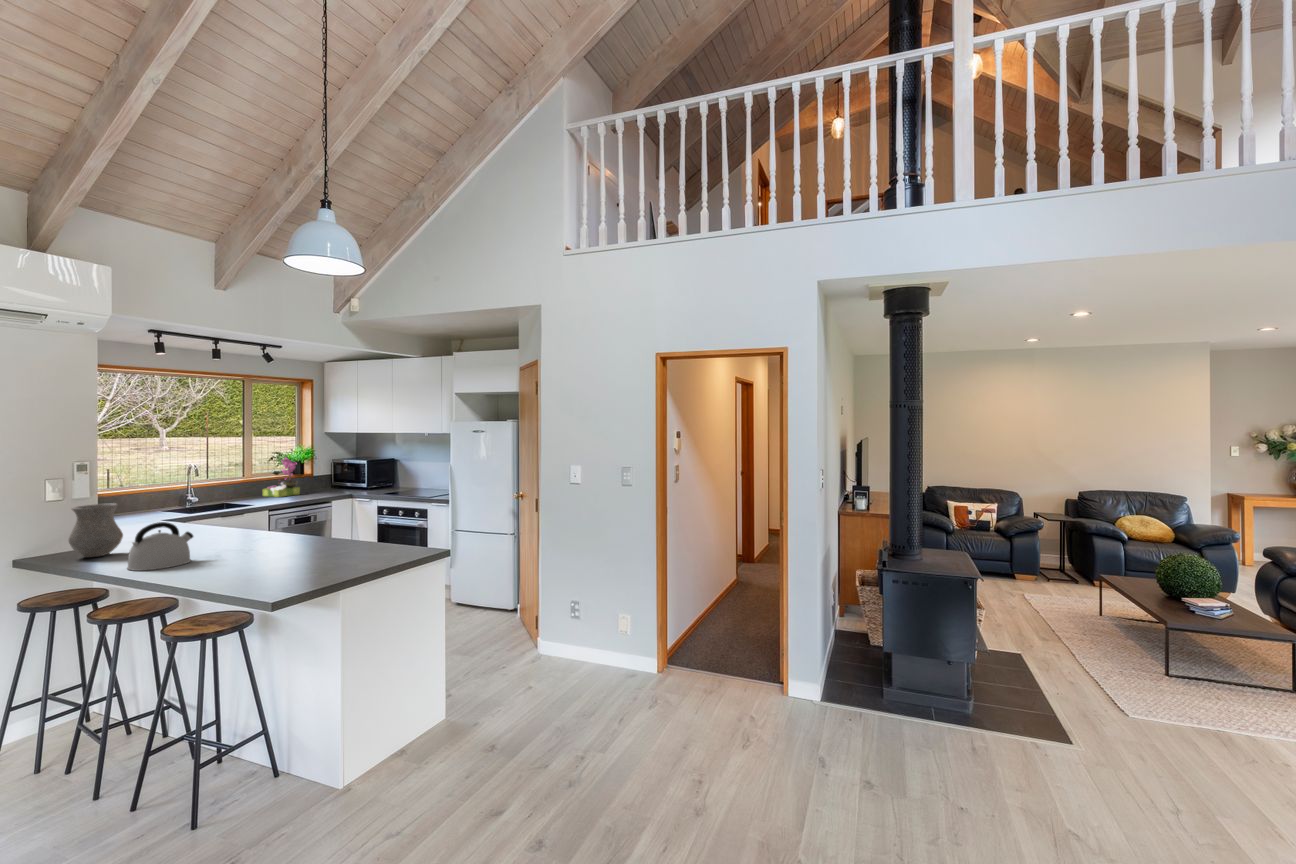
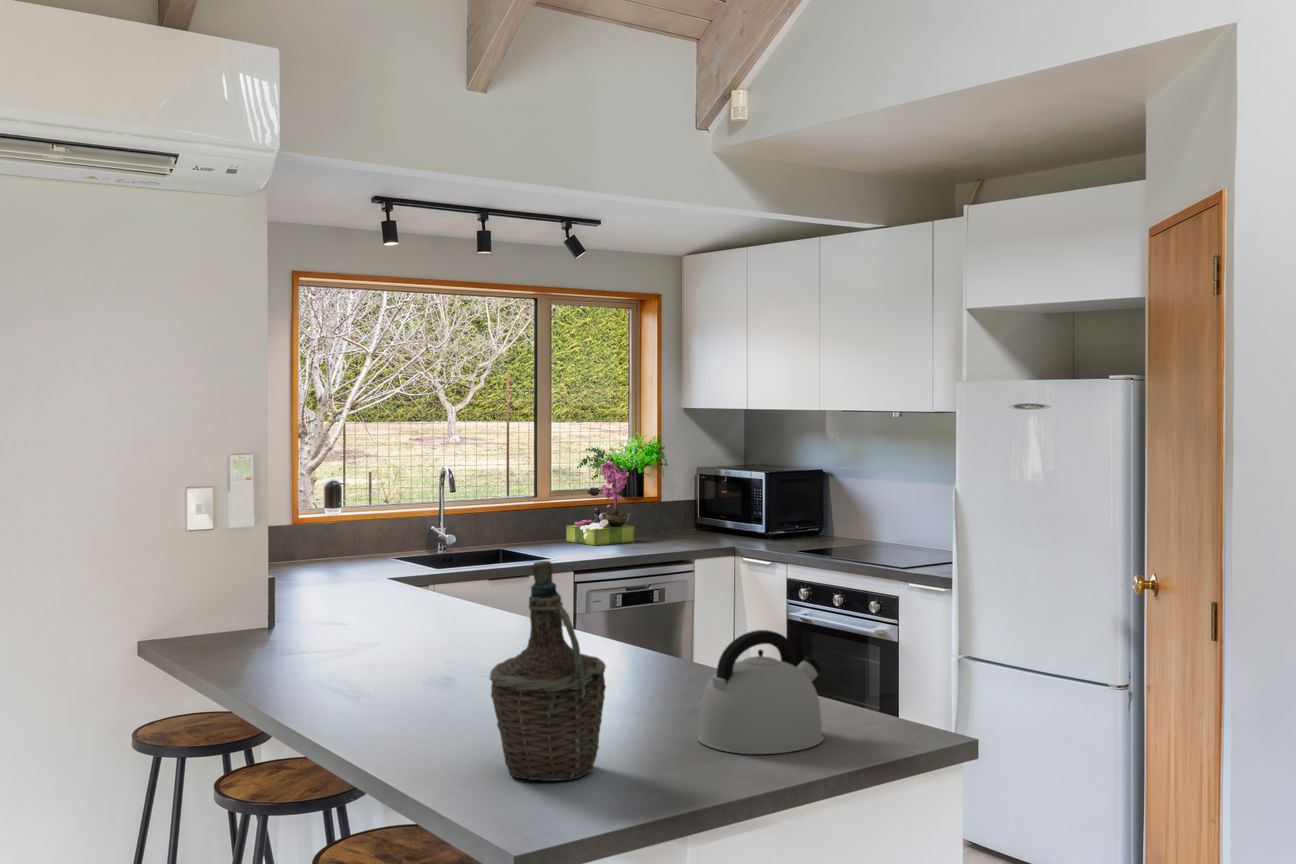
bottle: none [248,495,302,582] -> present [490,561,606,781]
vase: present [69,503,123,557] -> none [215,550,300,658]
kettle: present [127,522,193,571] -> present [697,630,824,754]

